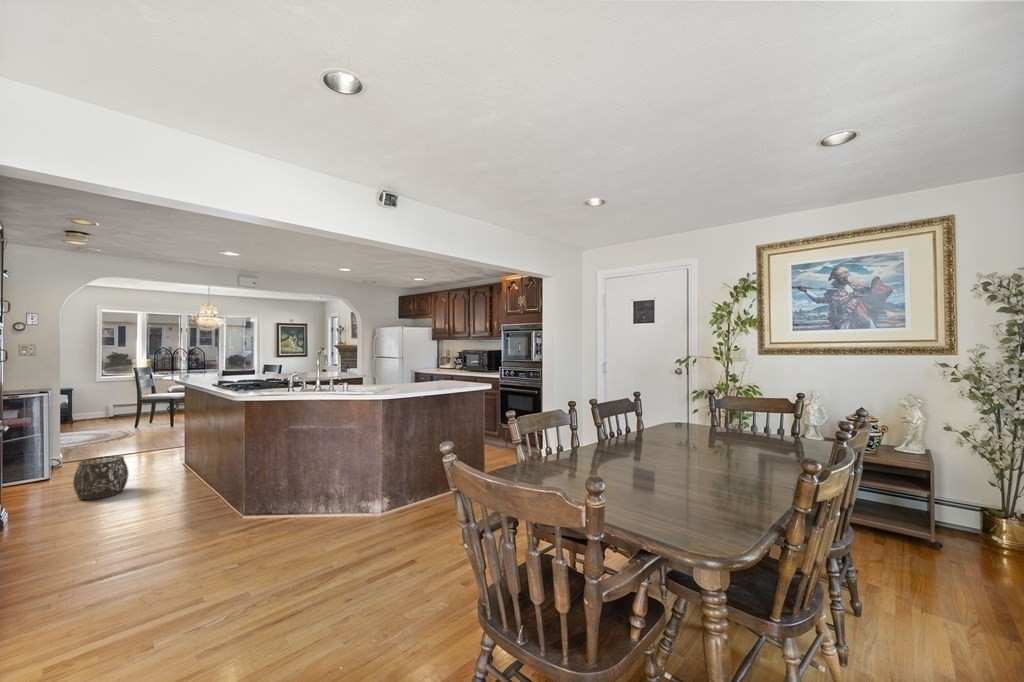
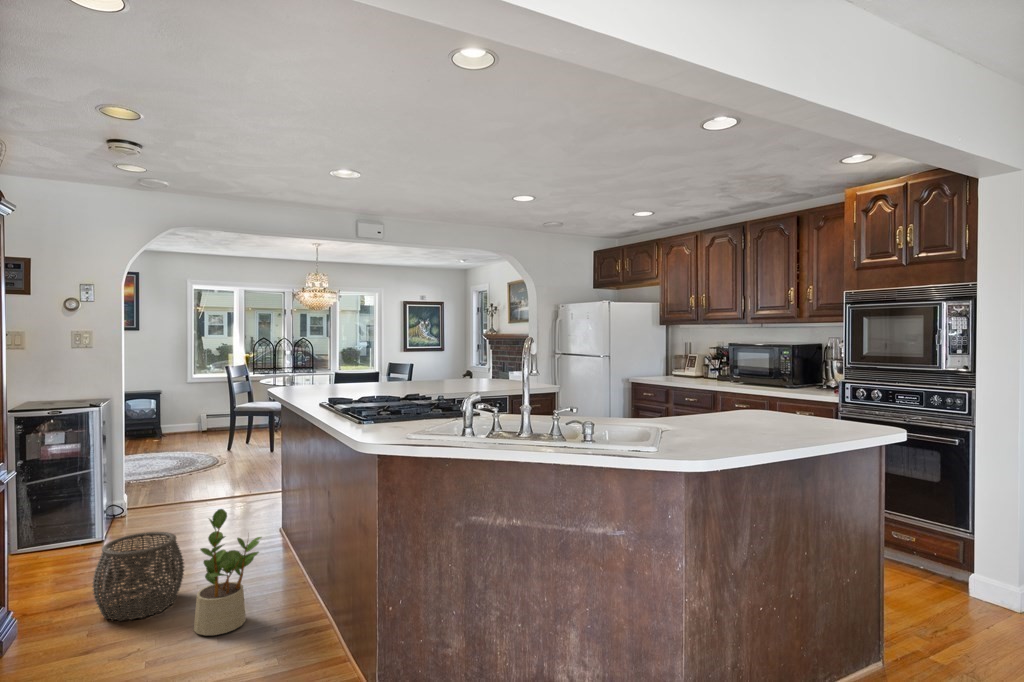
potted plant: none [139,437,179,499] -> present [194,509,261,635]

